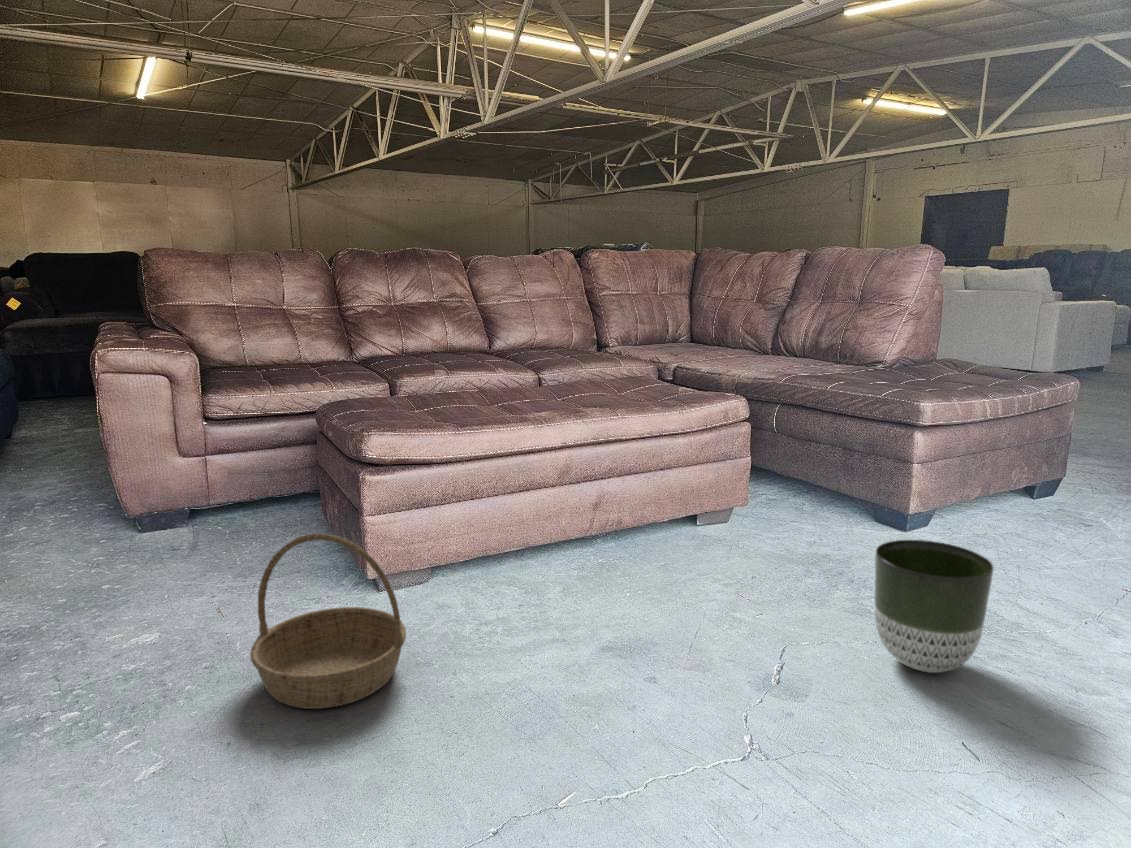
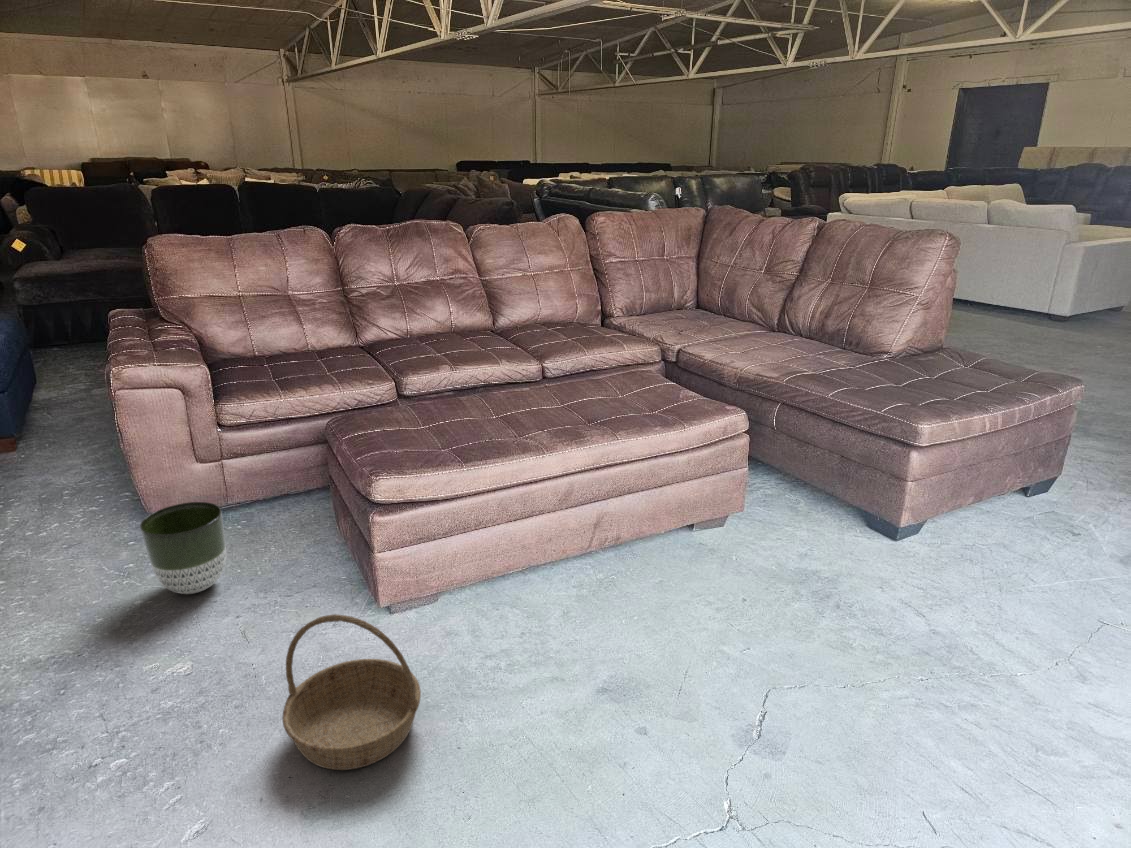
planter: present [875,540,993,673] -> present [140,502,226,594]

